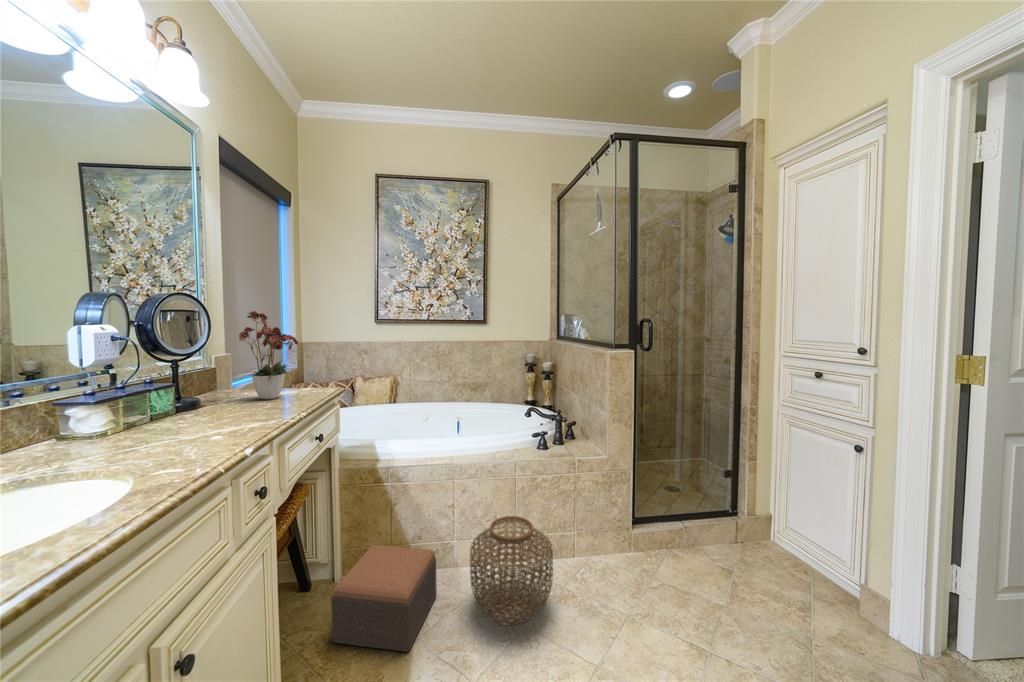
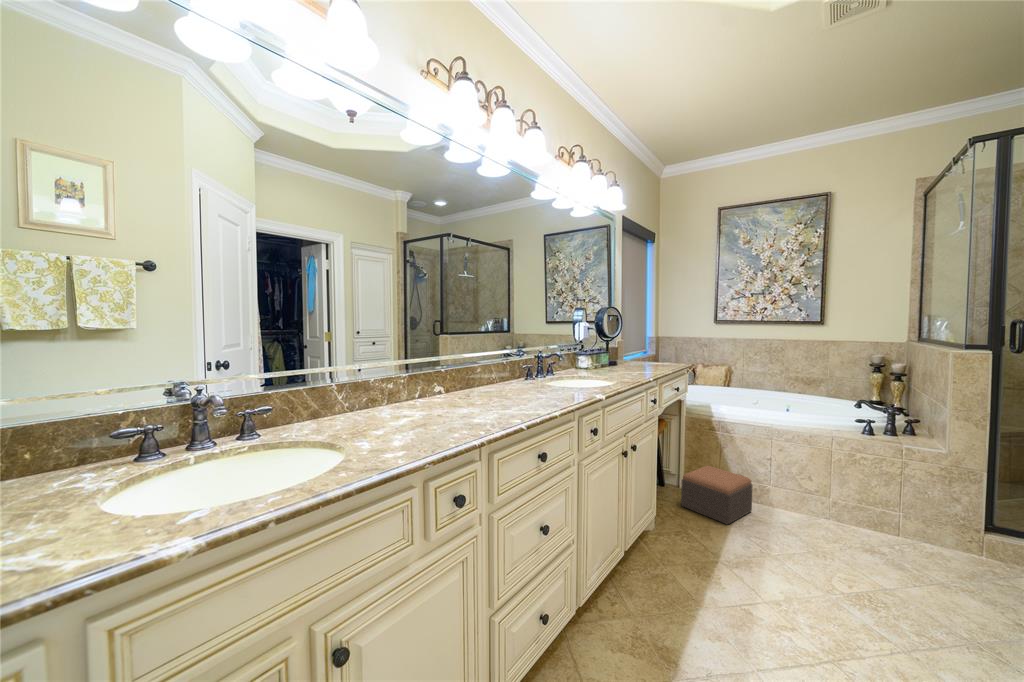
flower arrangement: present [239,311,298,399] -> none [636,314,671,364]
woven basket: present [470,516,553,625] -> none [778,469,856,545]

